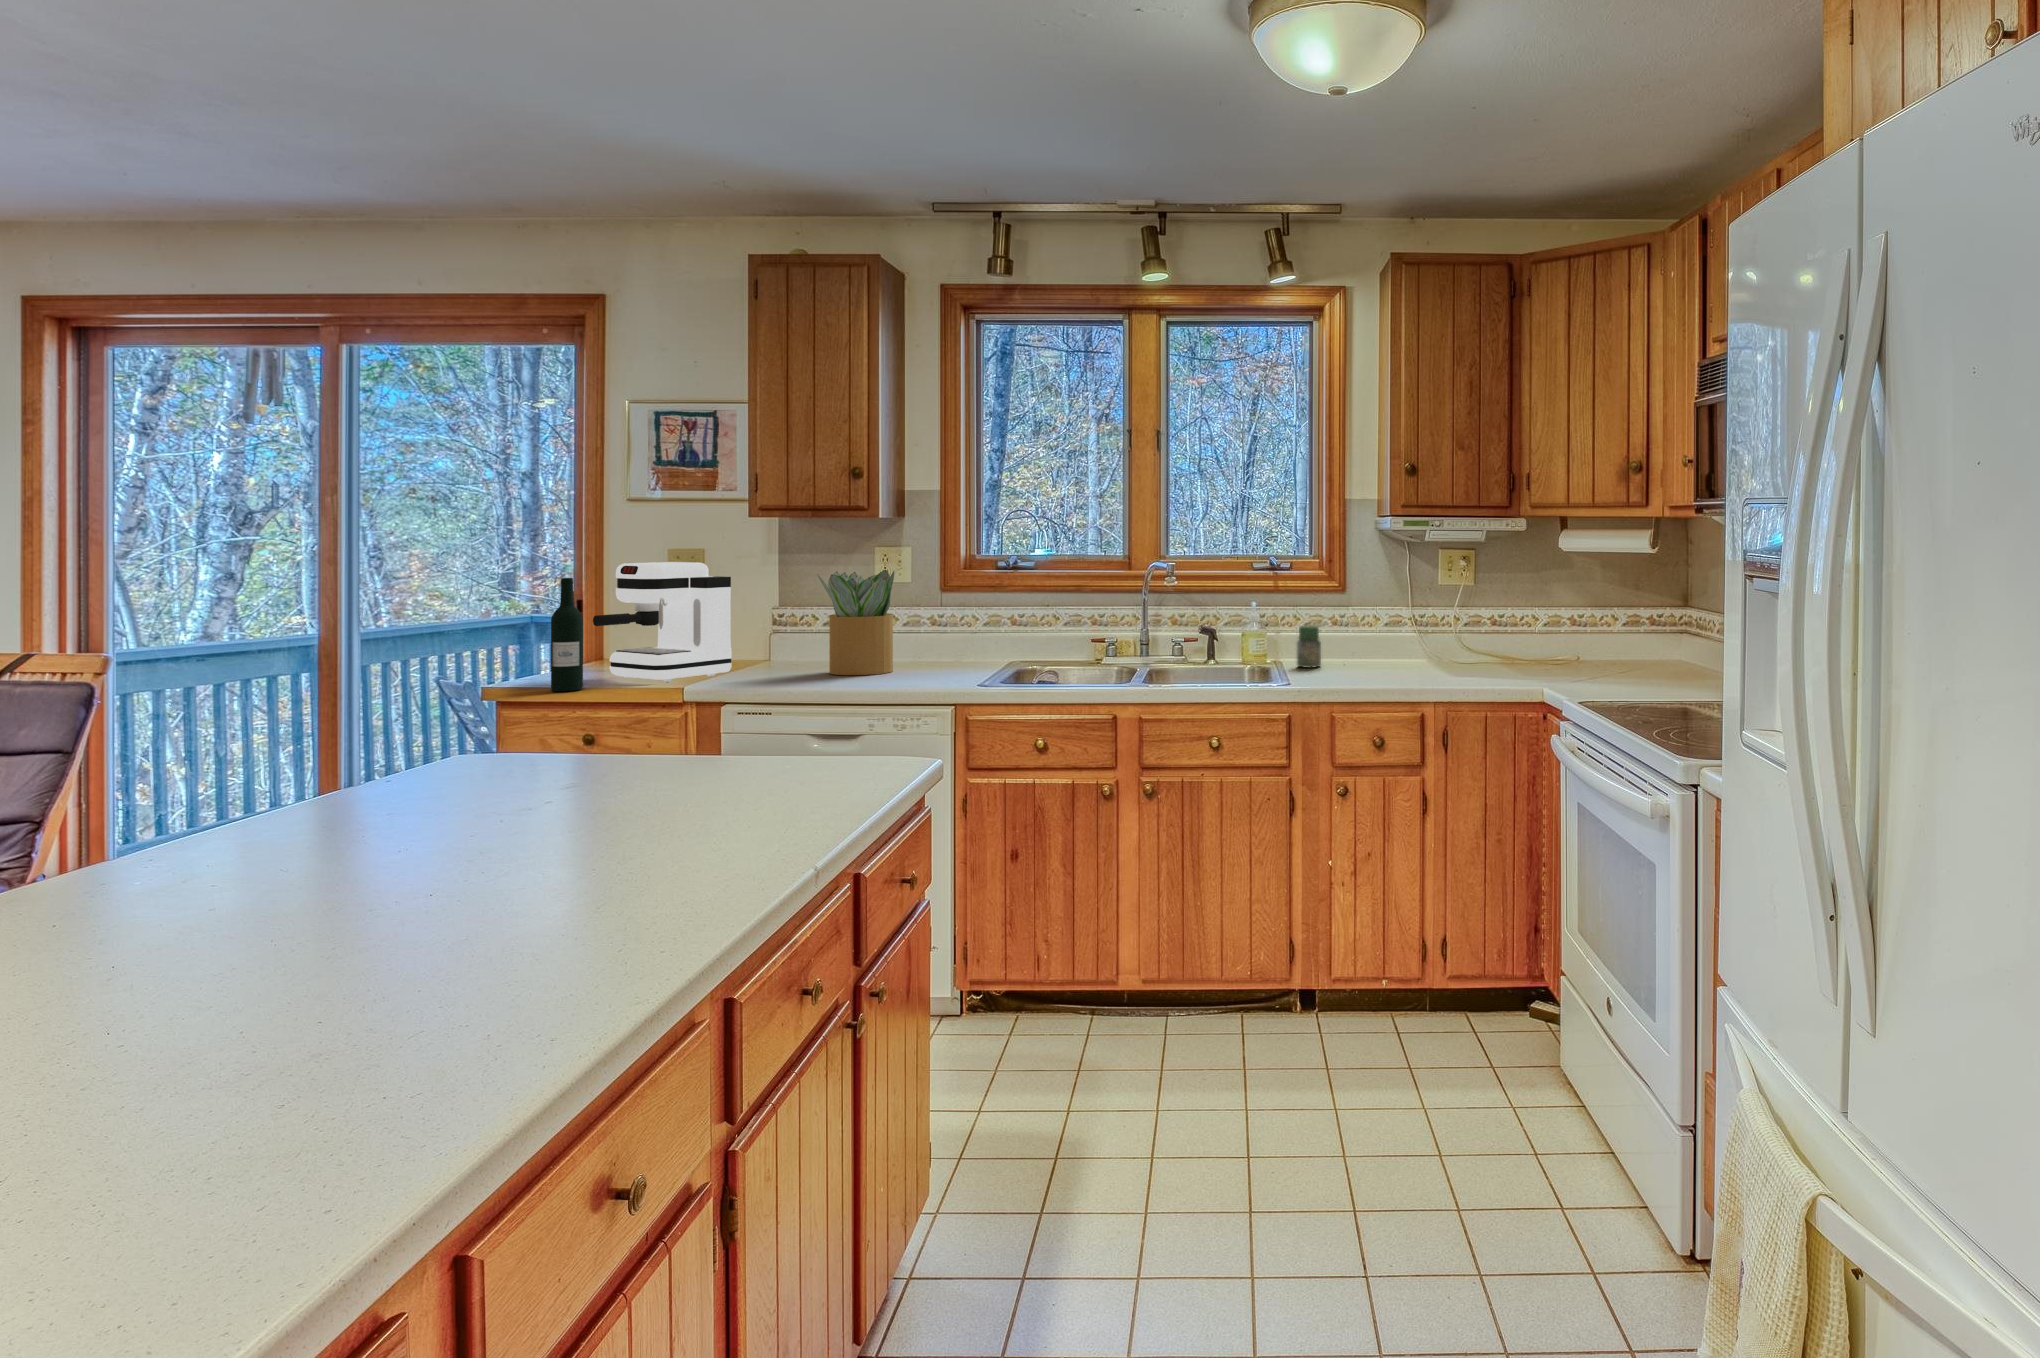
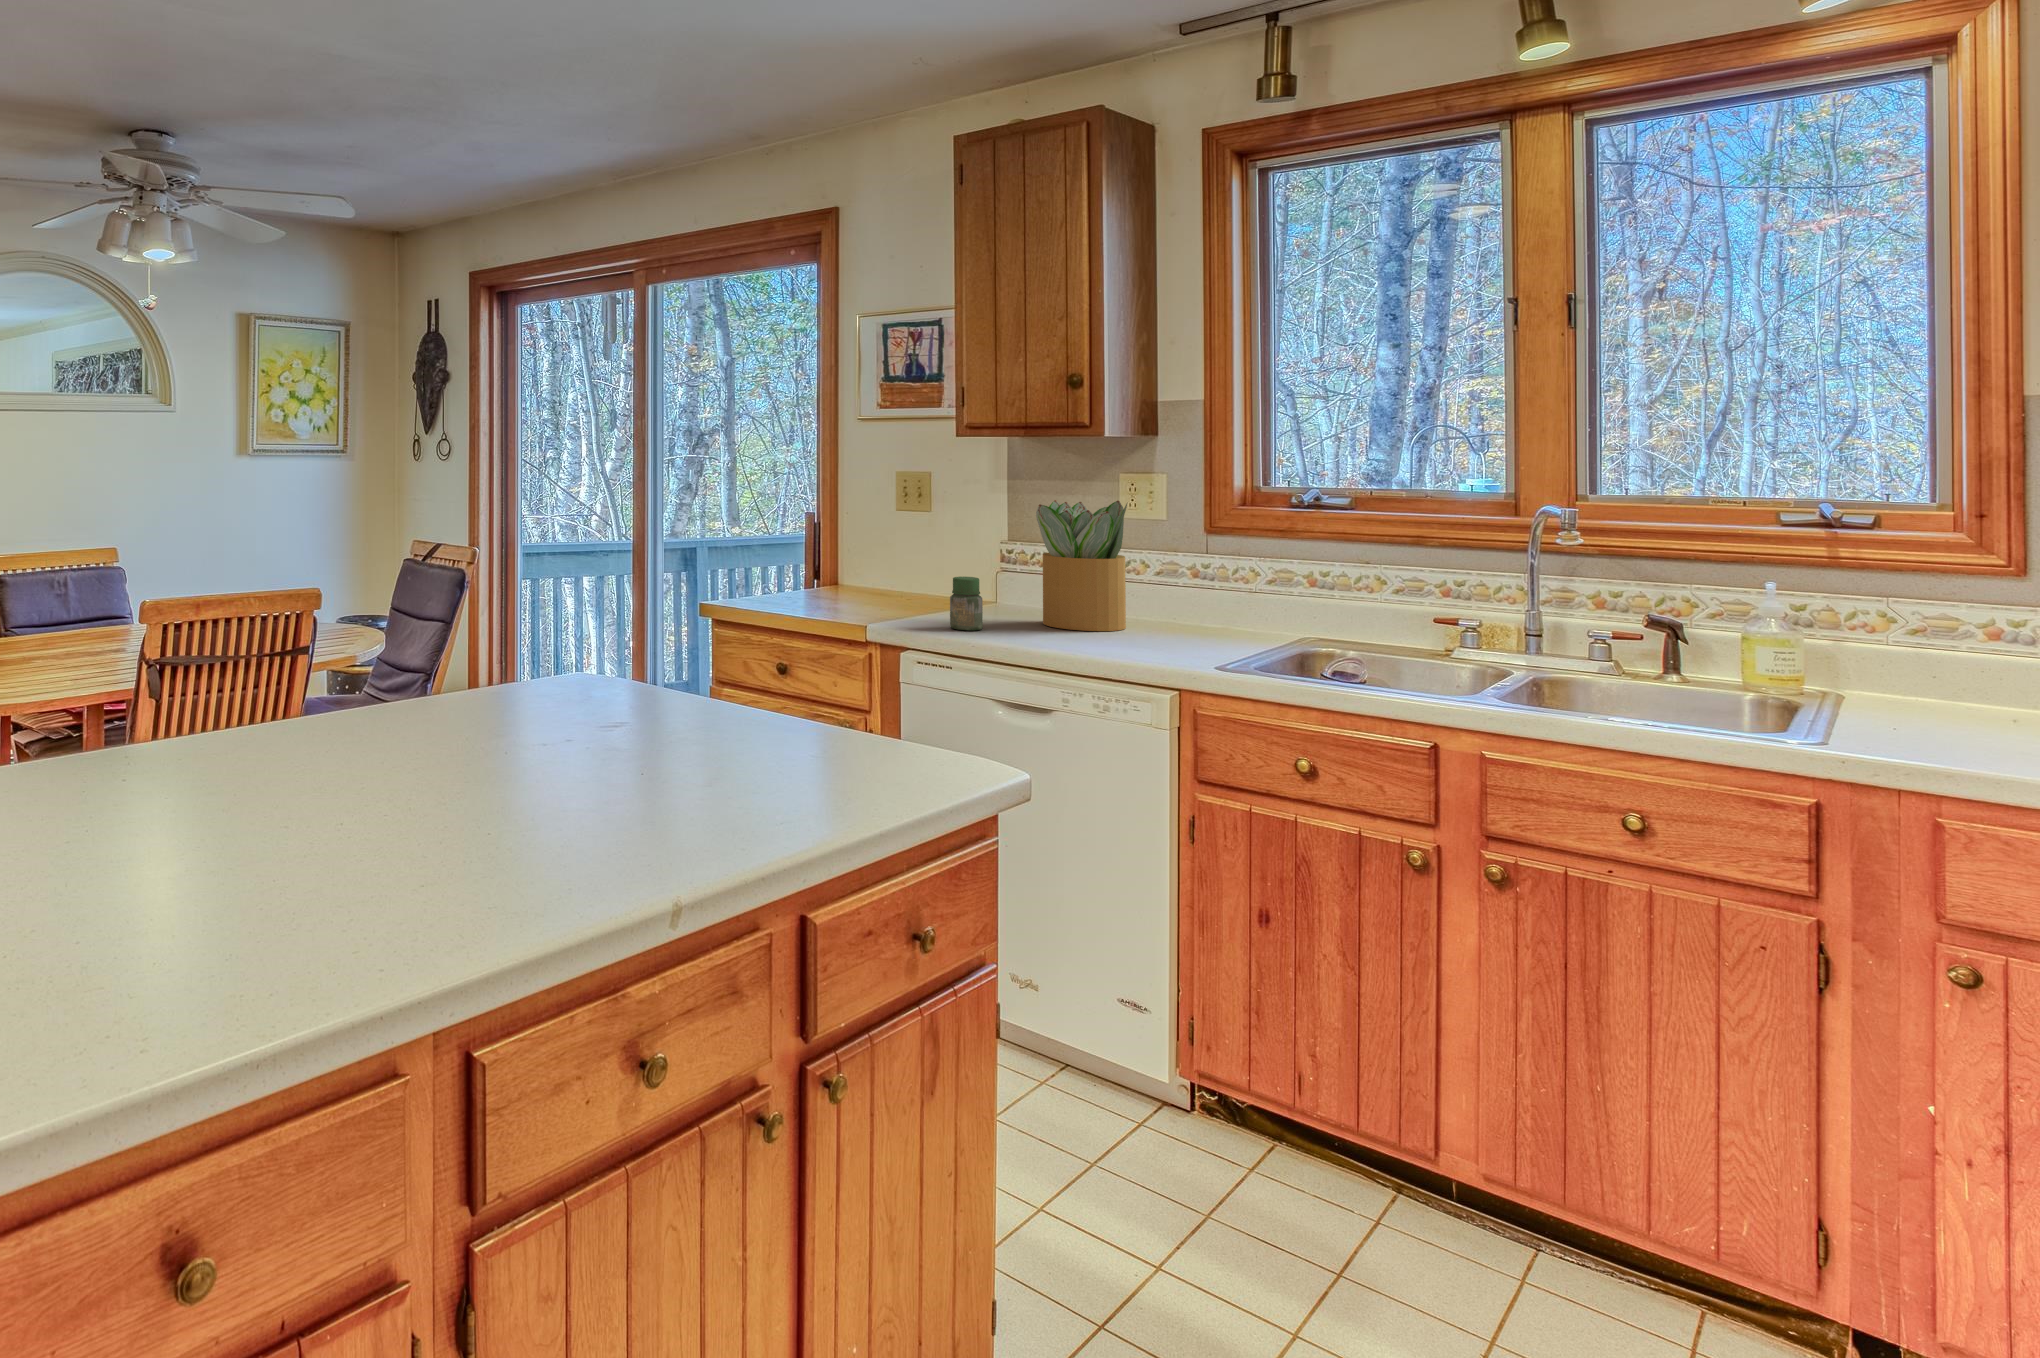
coffee maker: present [593,562,732,682] -> none [795,483,937,613]
wine bottle: present [551,578,583,692] -> none [749,497,779,613]
jar: present [1297,626,1321,668] -> present [950,577,983,630]

